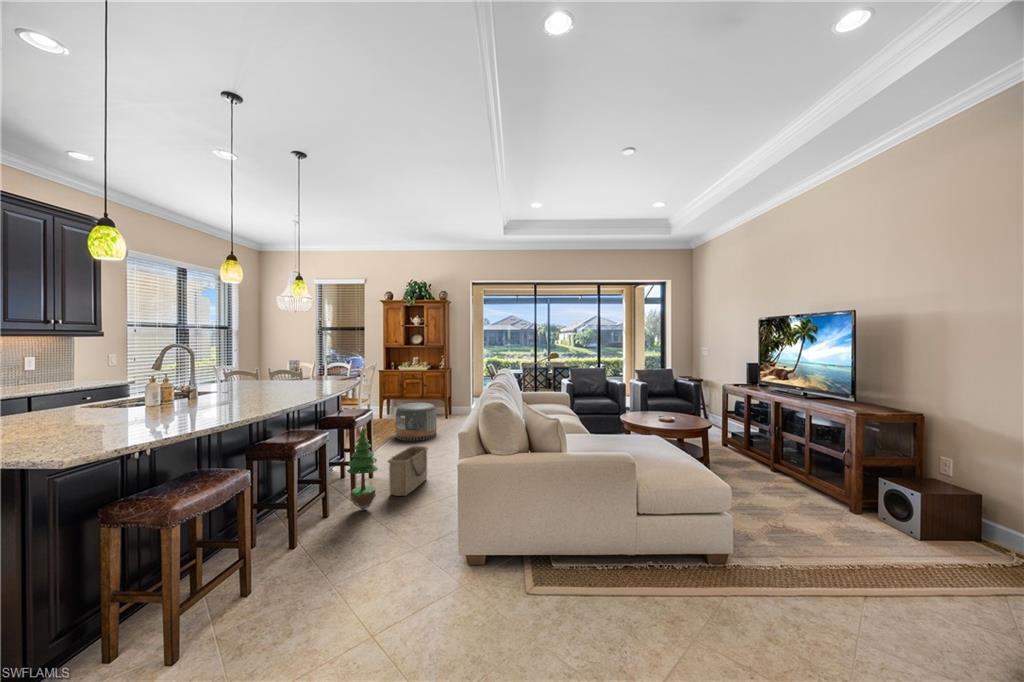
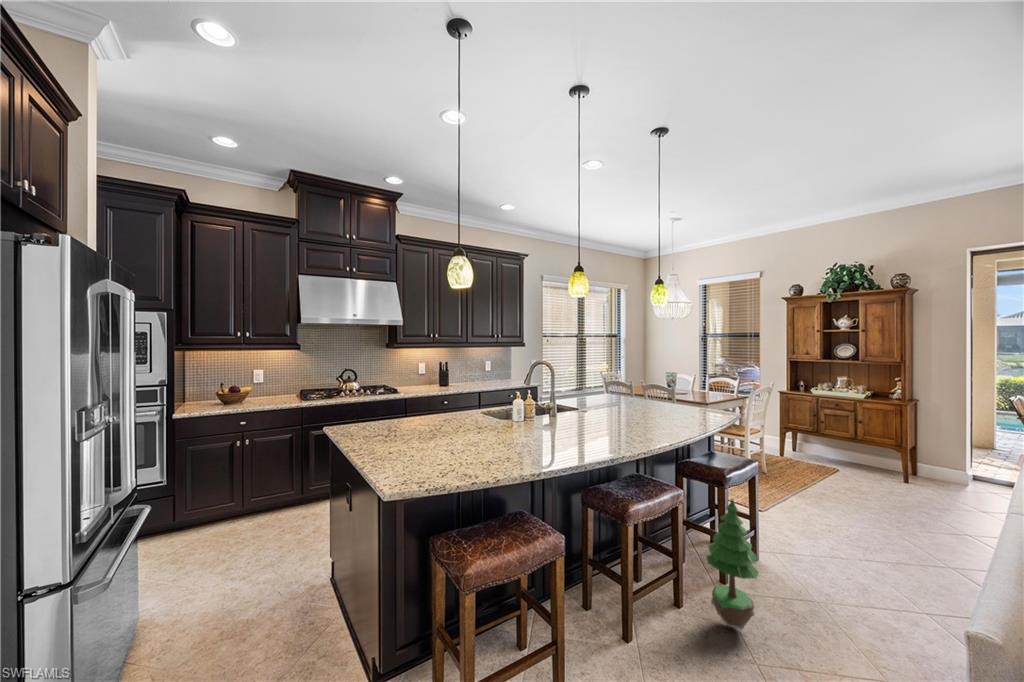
pouf: present [396,402,437,441] -> none [804,448,885,514]
basket: present [388,446,428,496] -> none [780,541,869,636]

